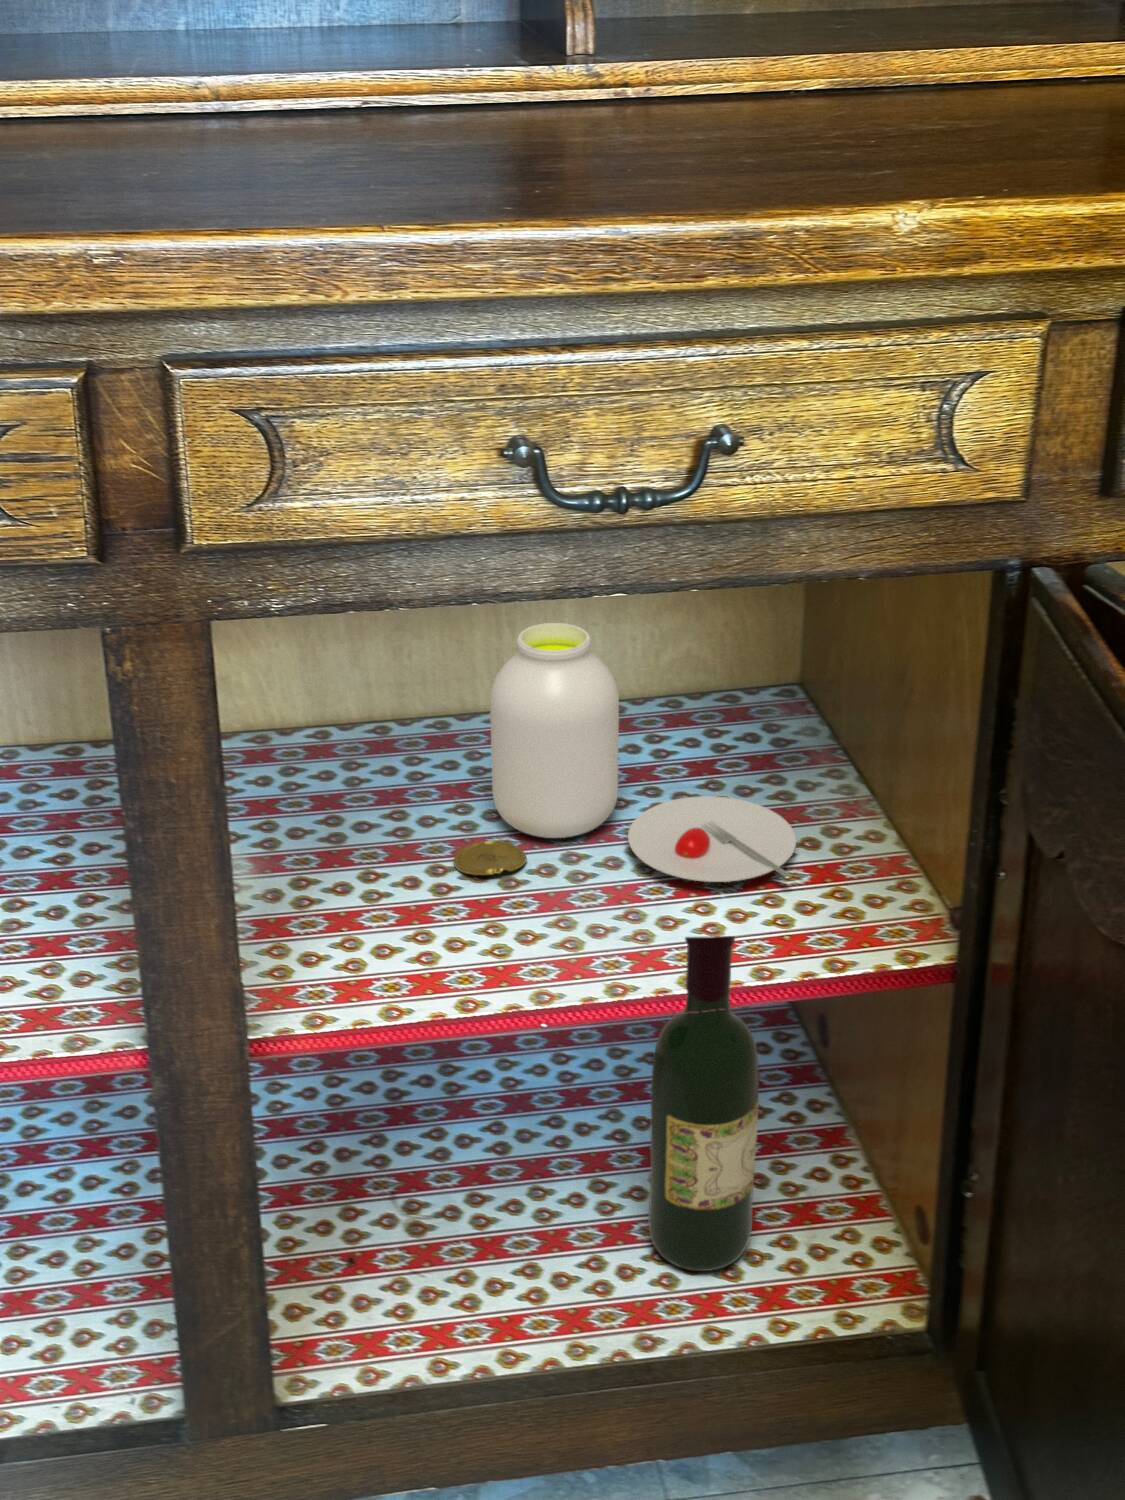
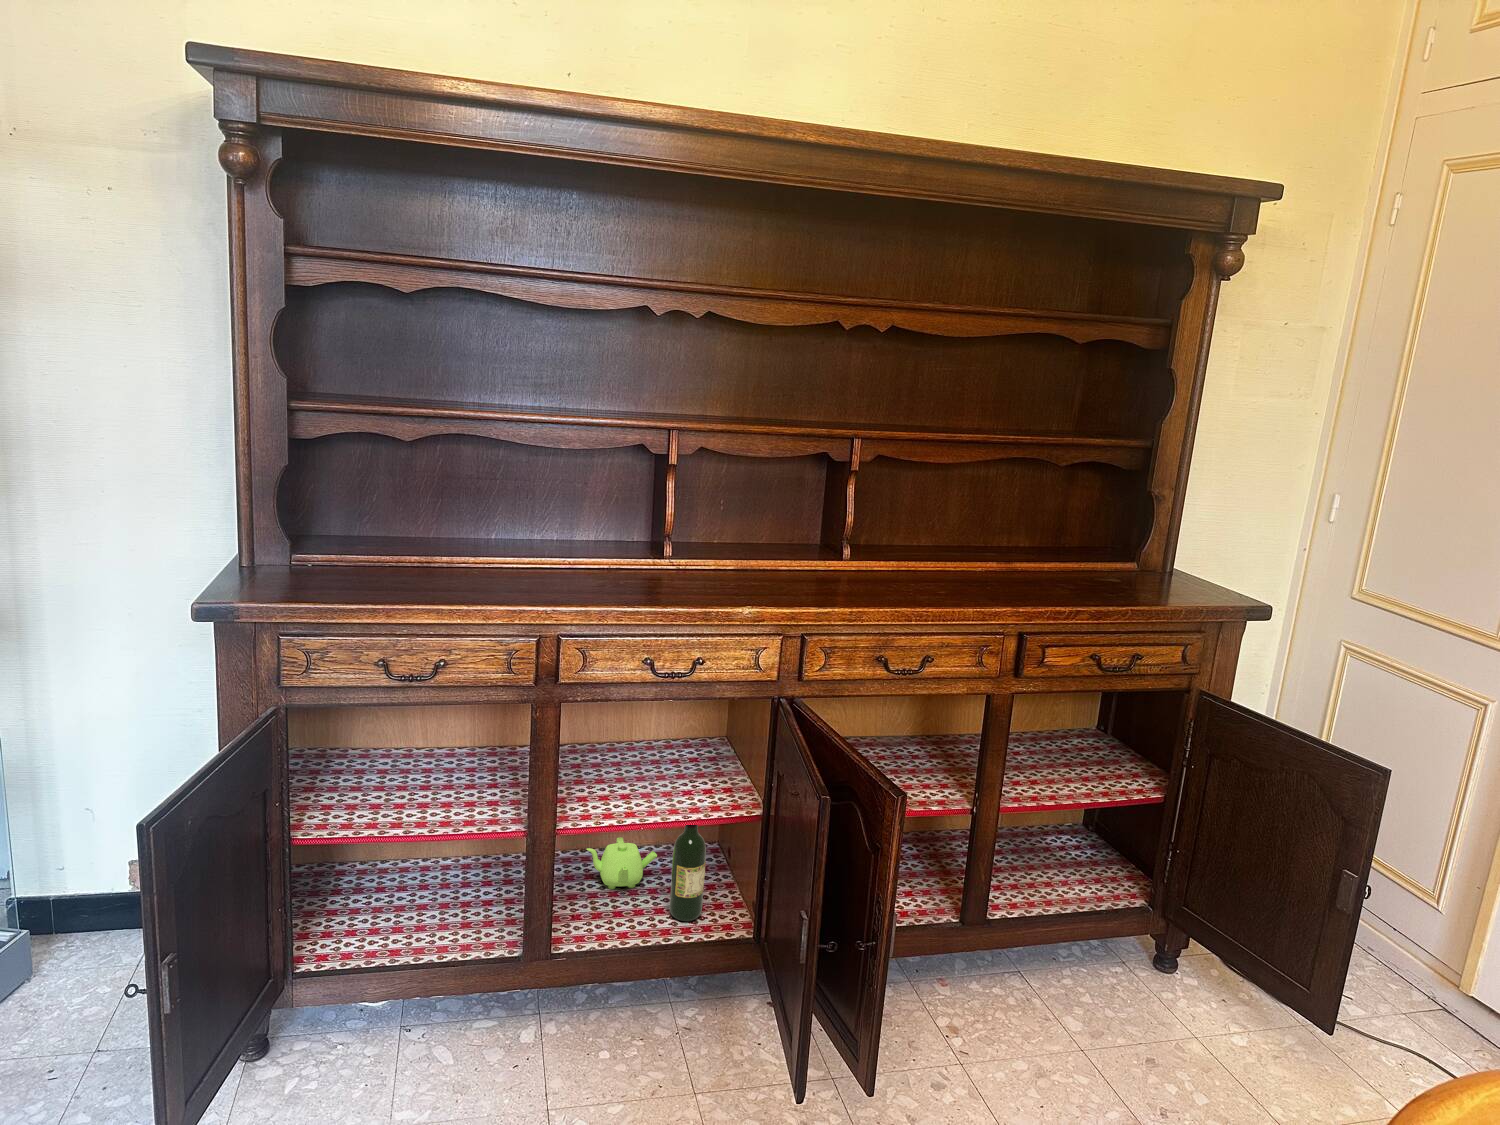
jar: present [454,623,796,882] -> none [616,712,720,790]
teapot: none [383,999,602,1158] -> present [587,838,657,889]

